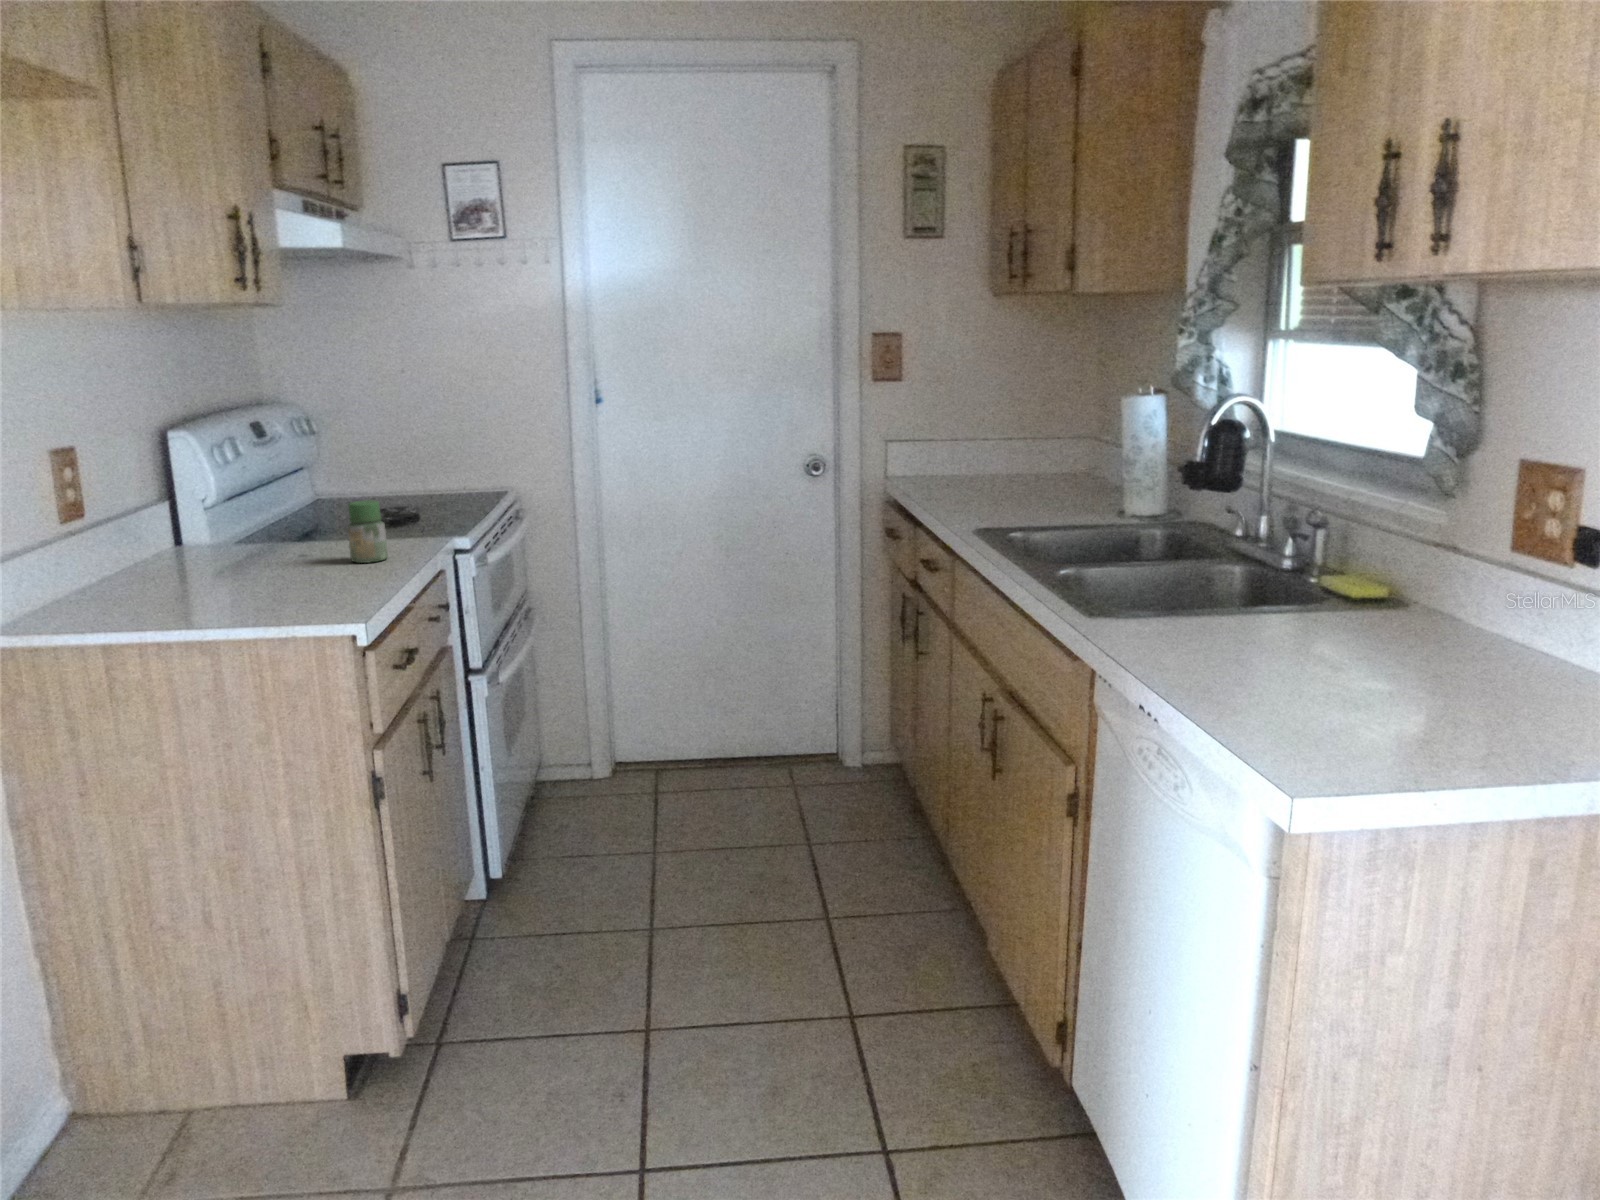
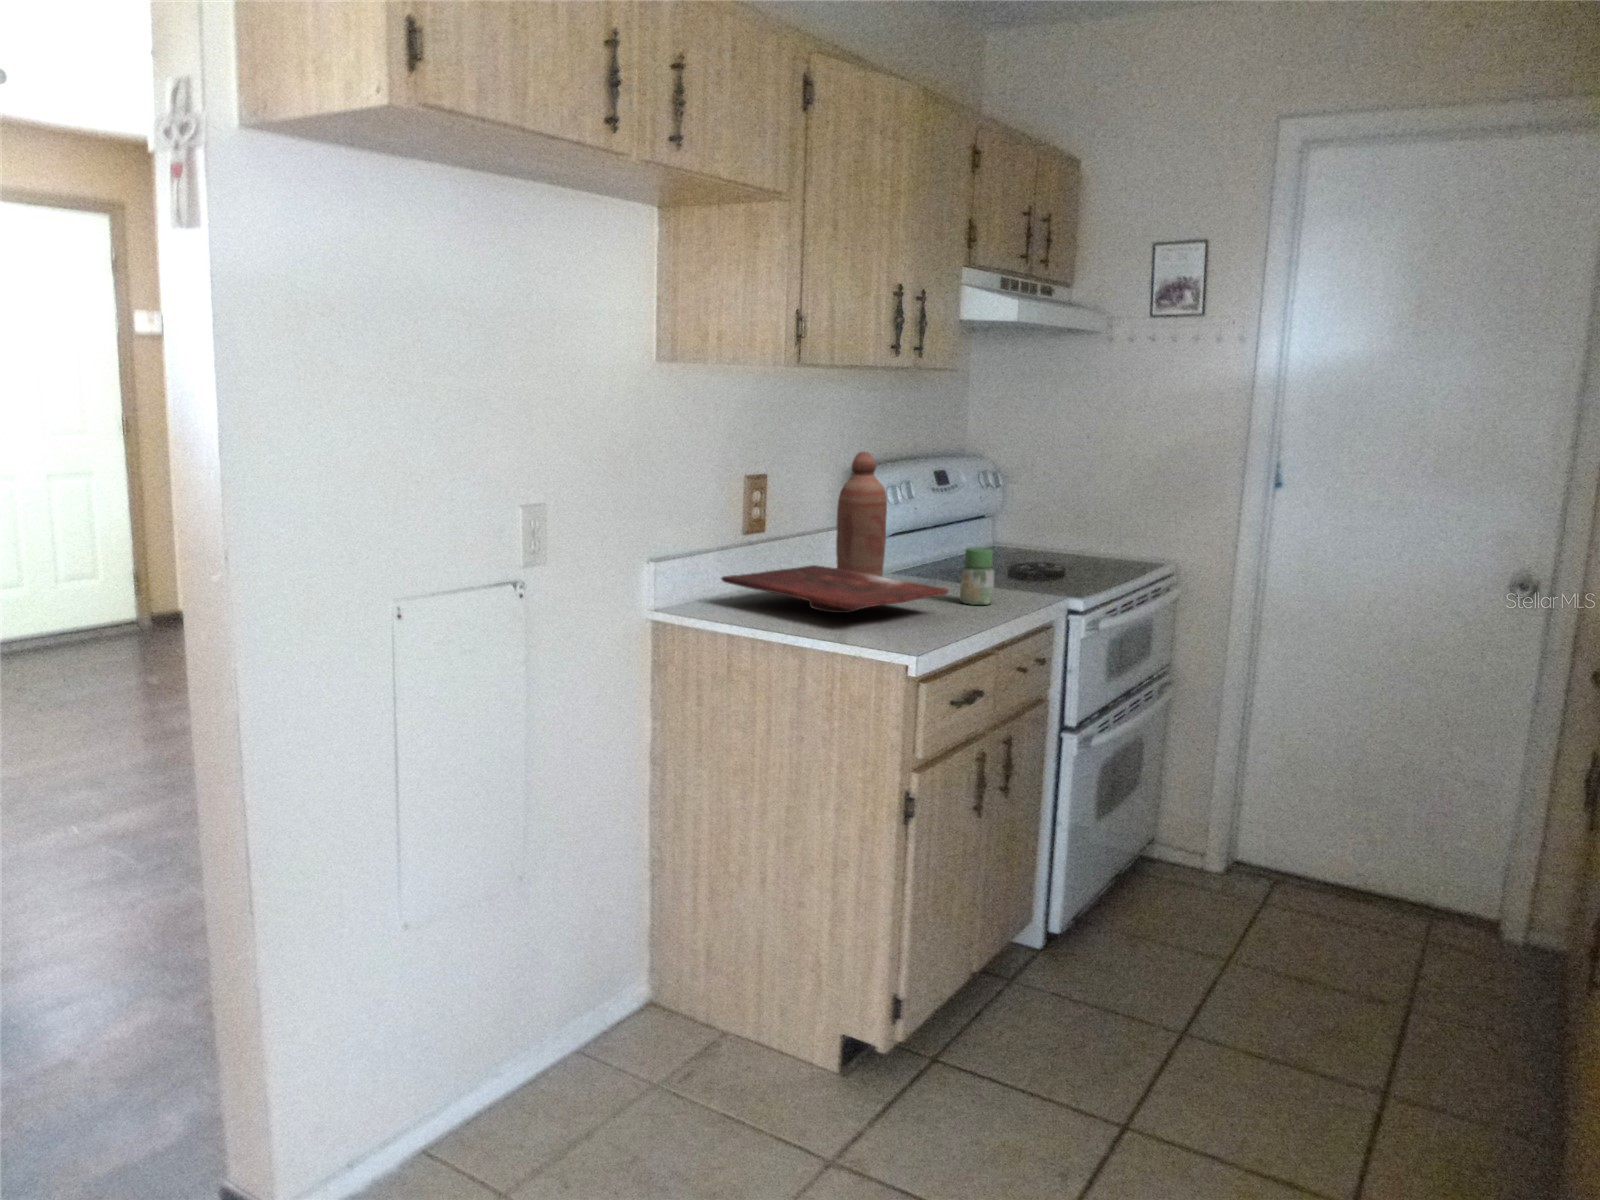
bottle: none [166,408,239,565] -> present [836,451,887,577]
cutting board: none [56,548,352,598] -> present [721,565,948,613]

